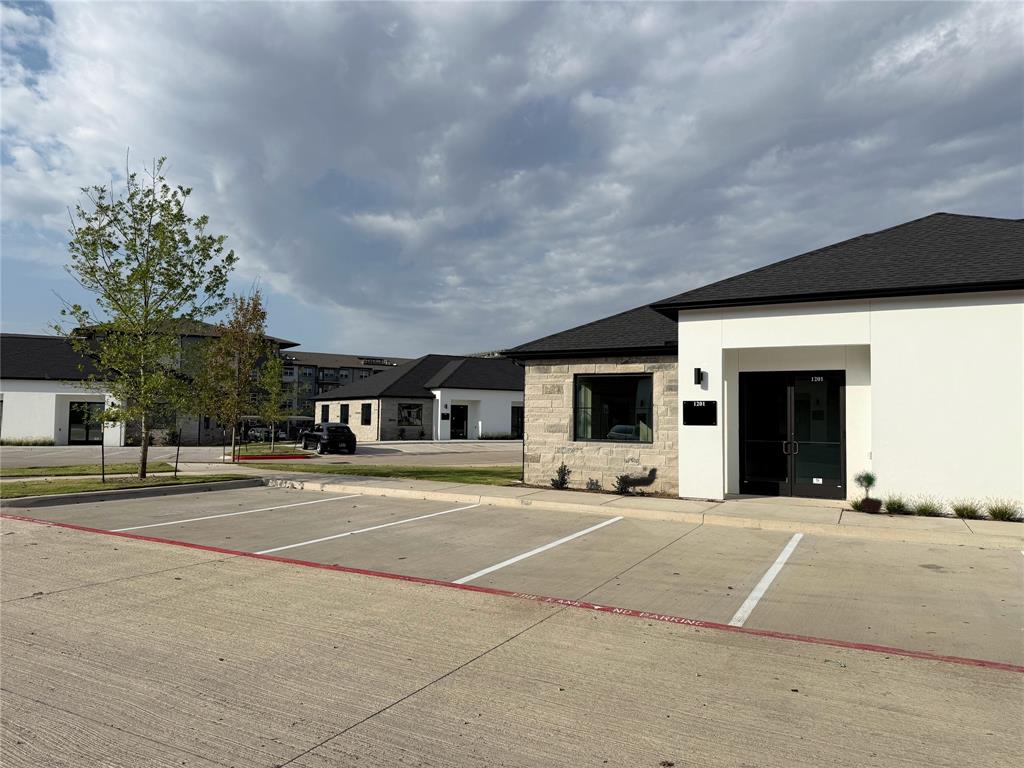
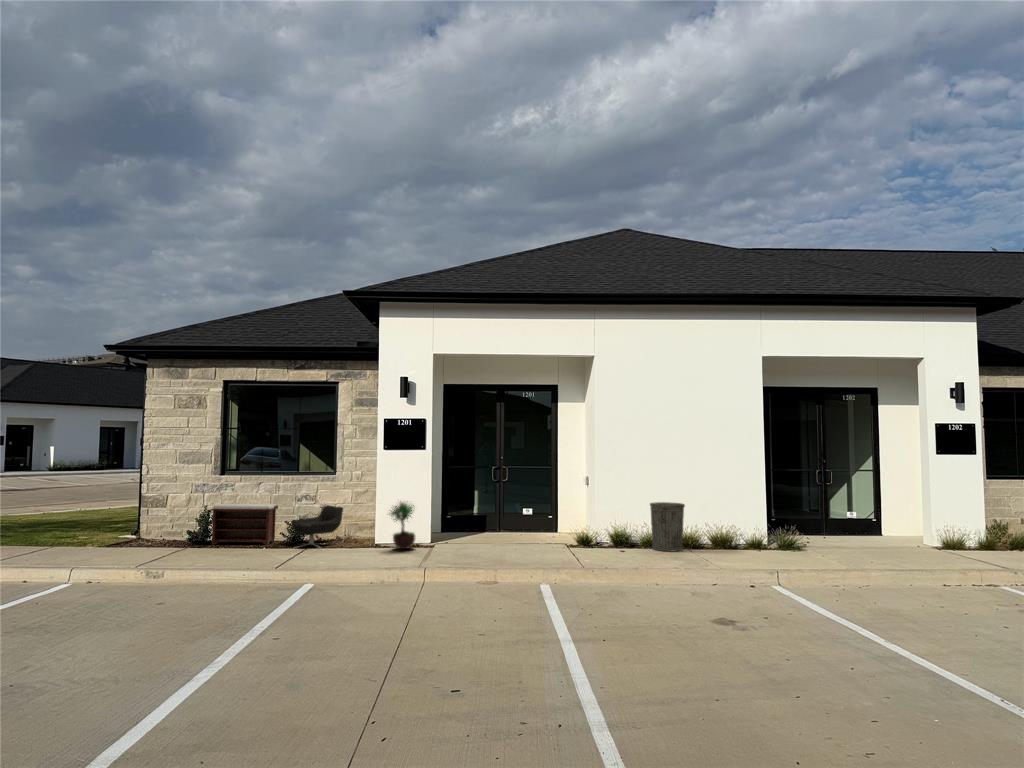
bench: none [567,462,612,493] -> present [211,504,278,545]
potted tree: present [855,472,883,513] -> present [389,501,416,549]
trash can: none [922,476,959,521] -> present [650,502,685,551]

